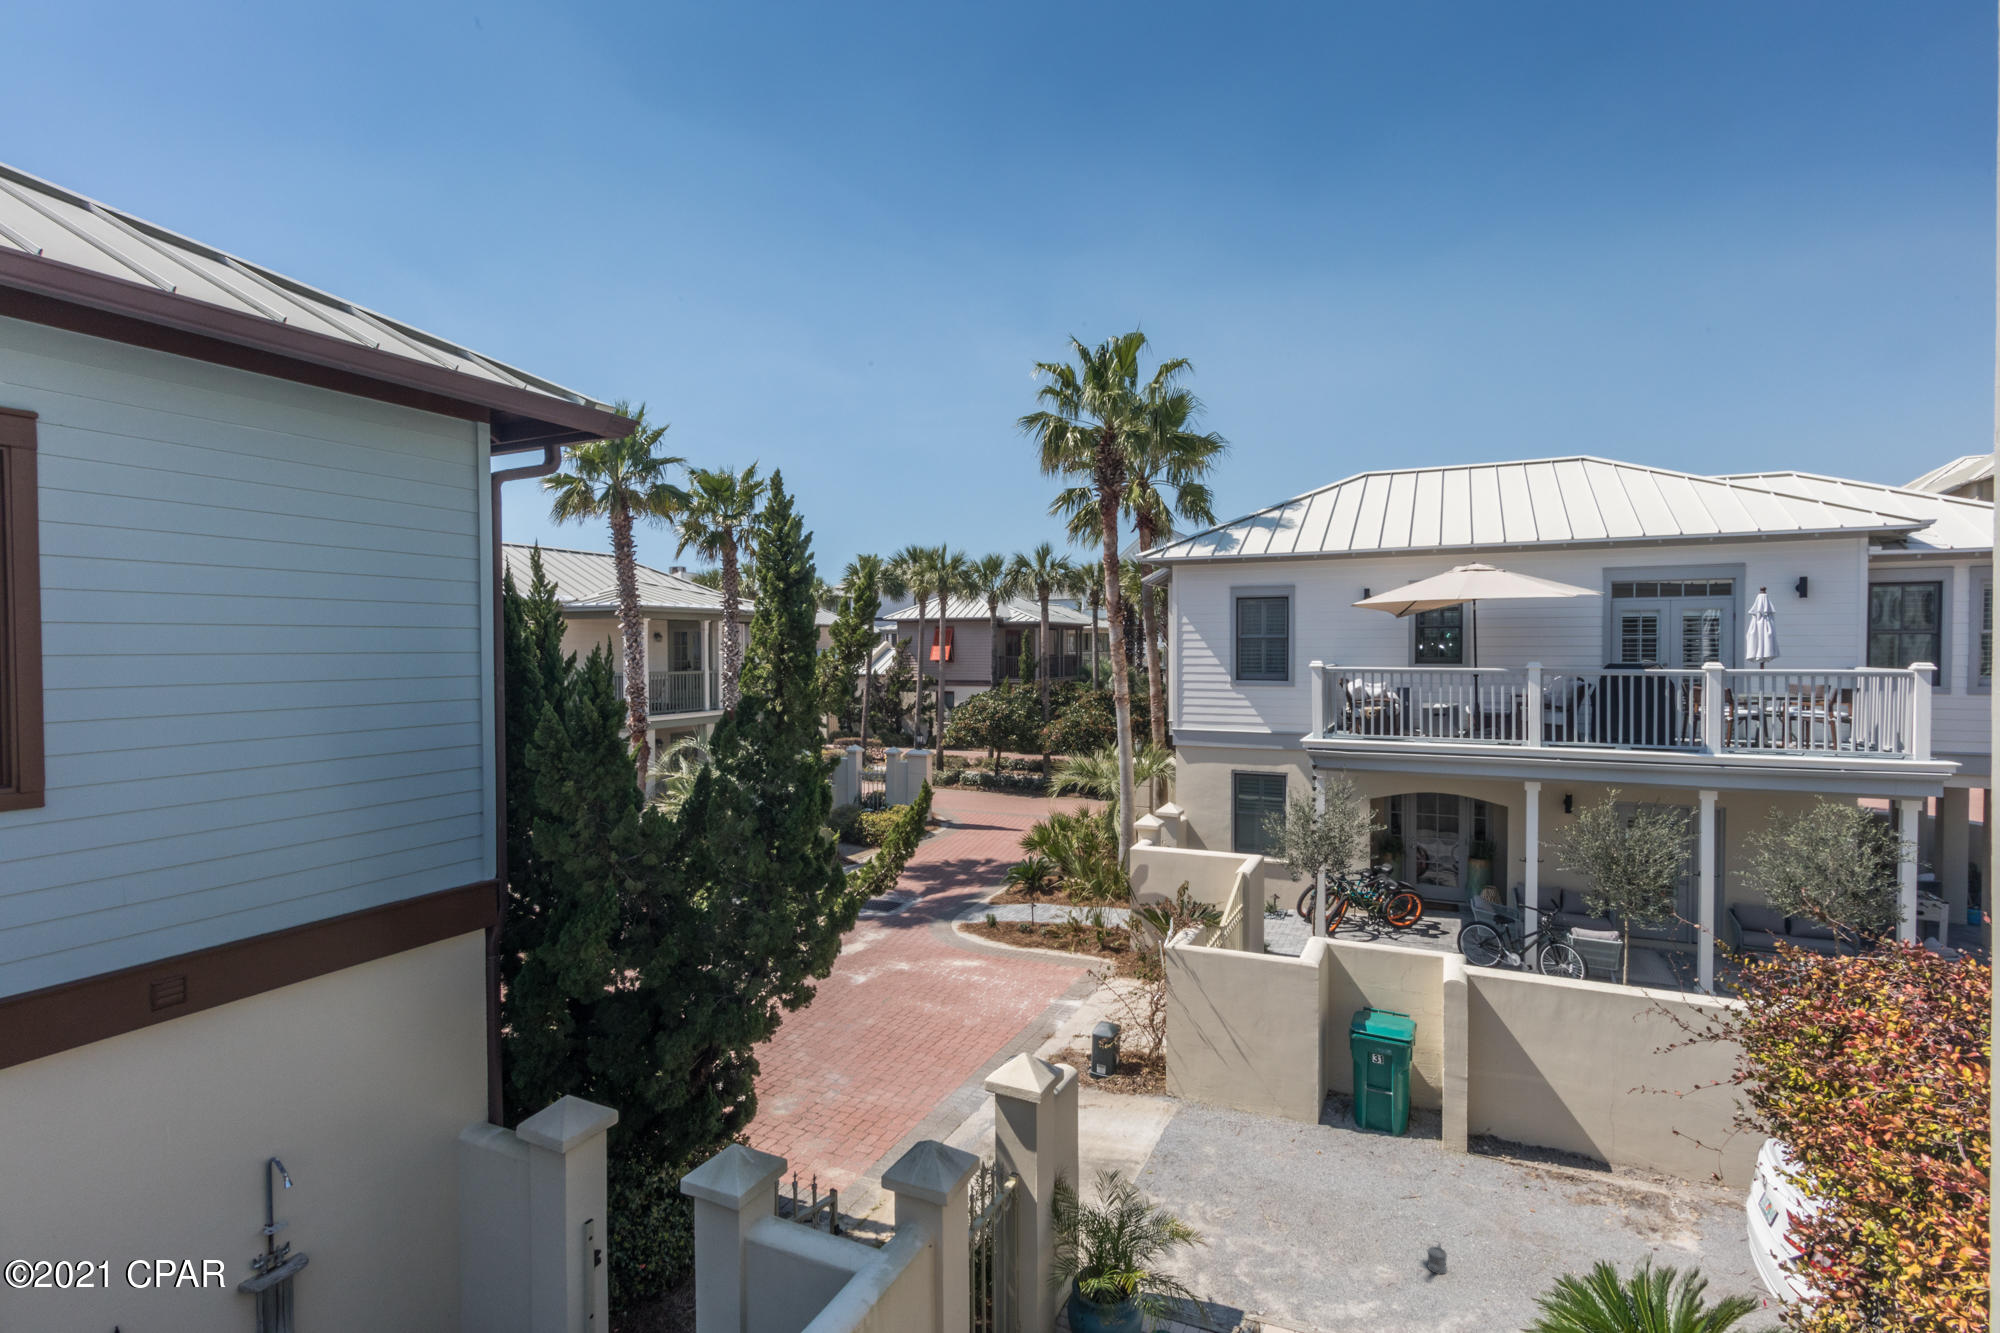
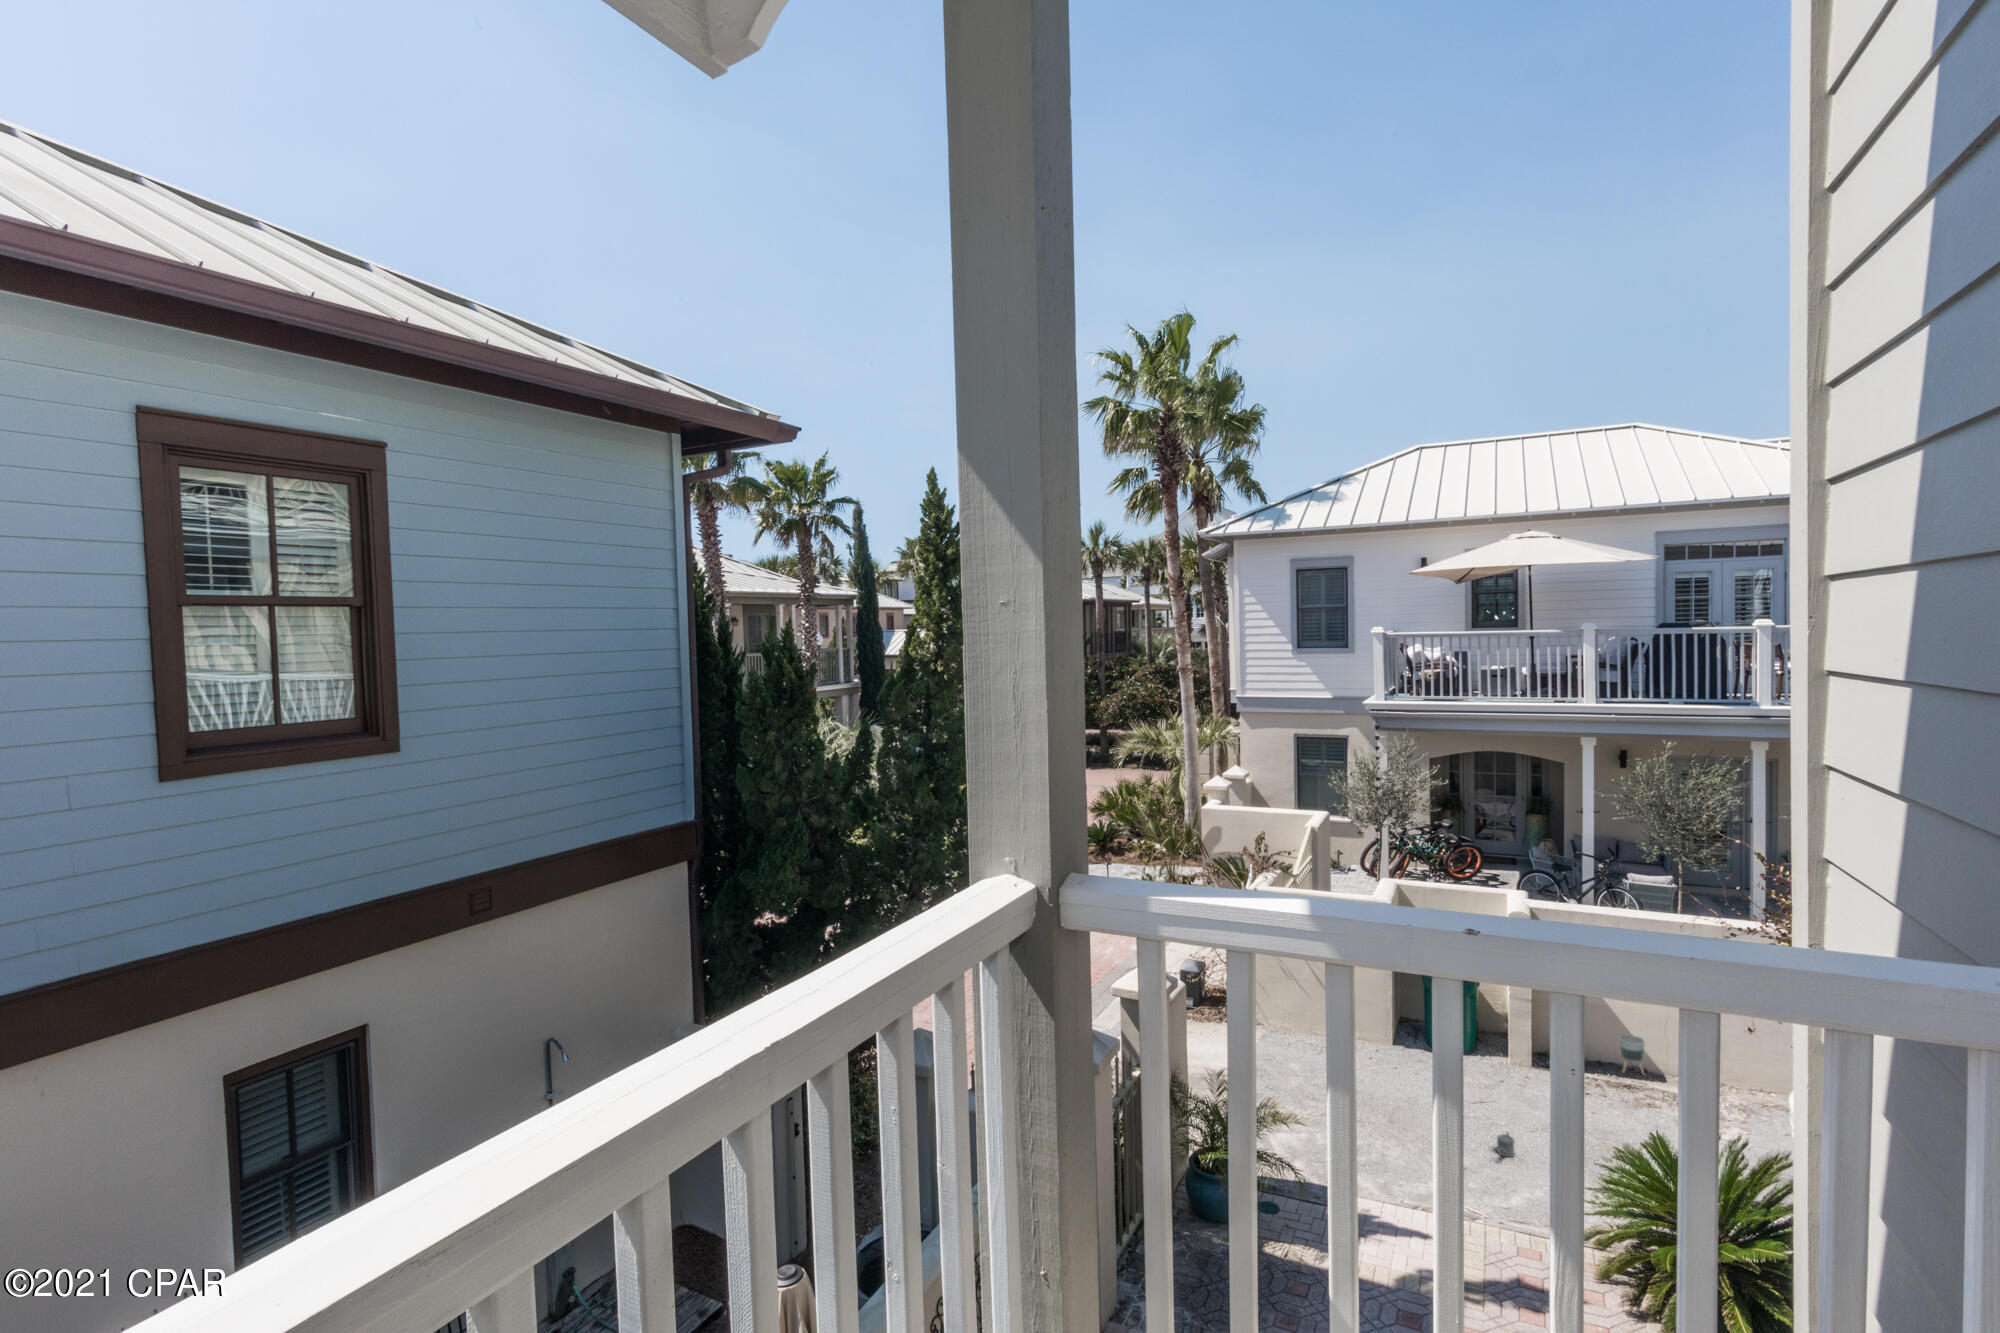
planter: none [1563,1119,1591,1166] -> present [1619,1035,1645,1074]

